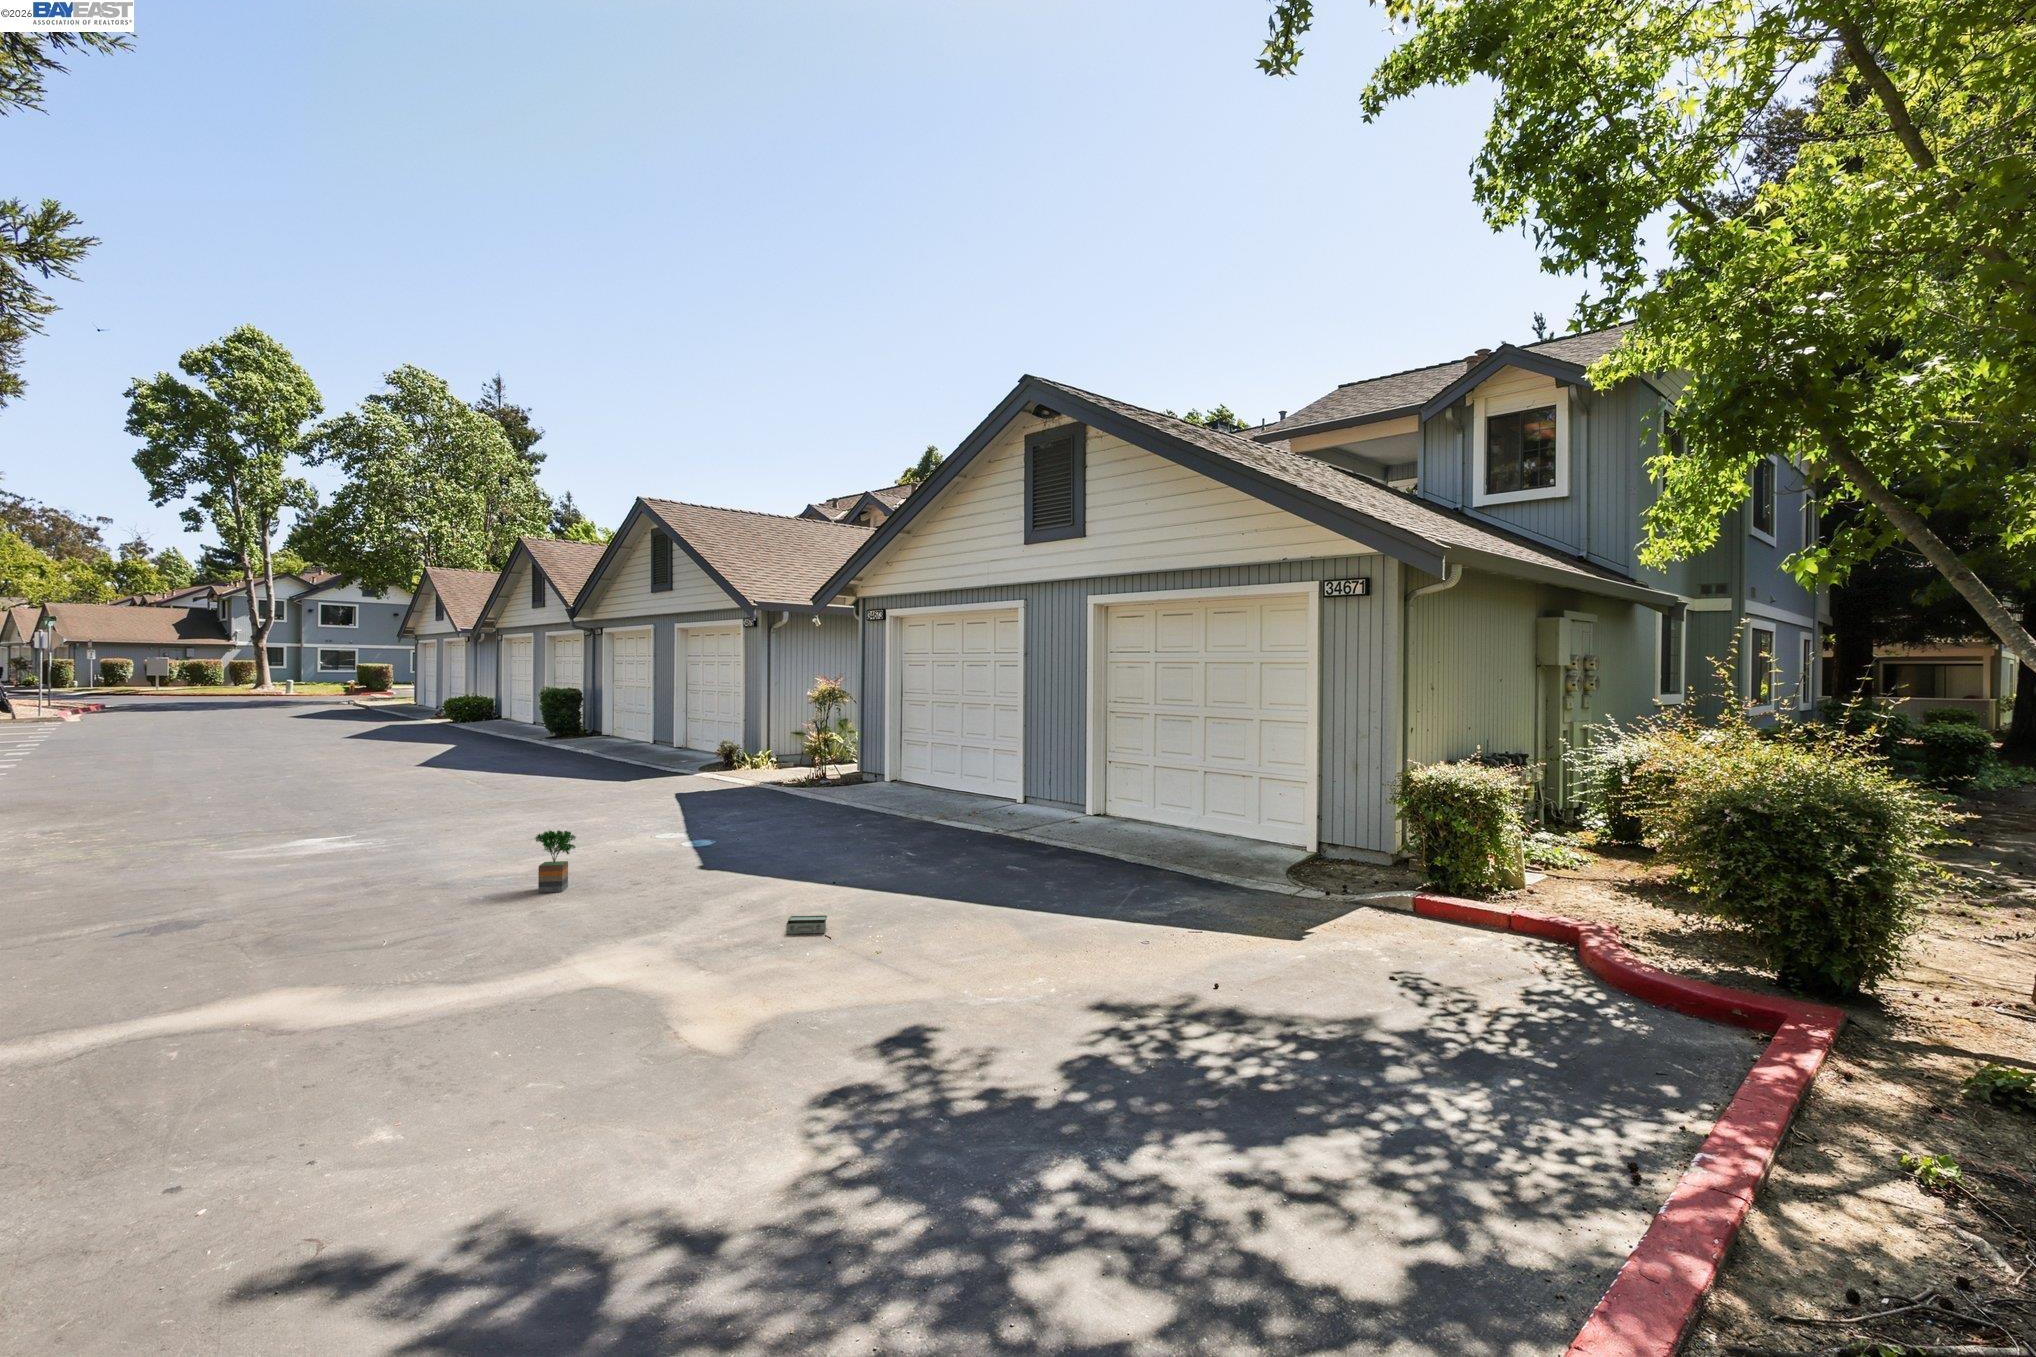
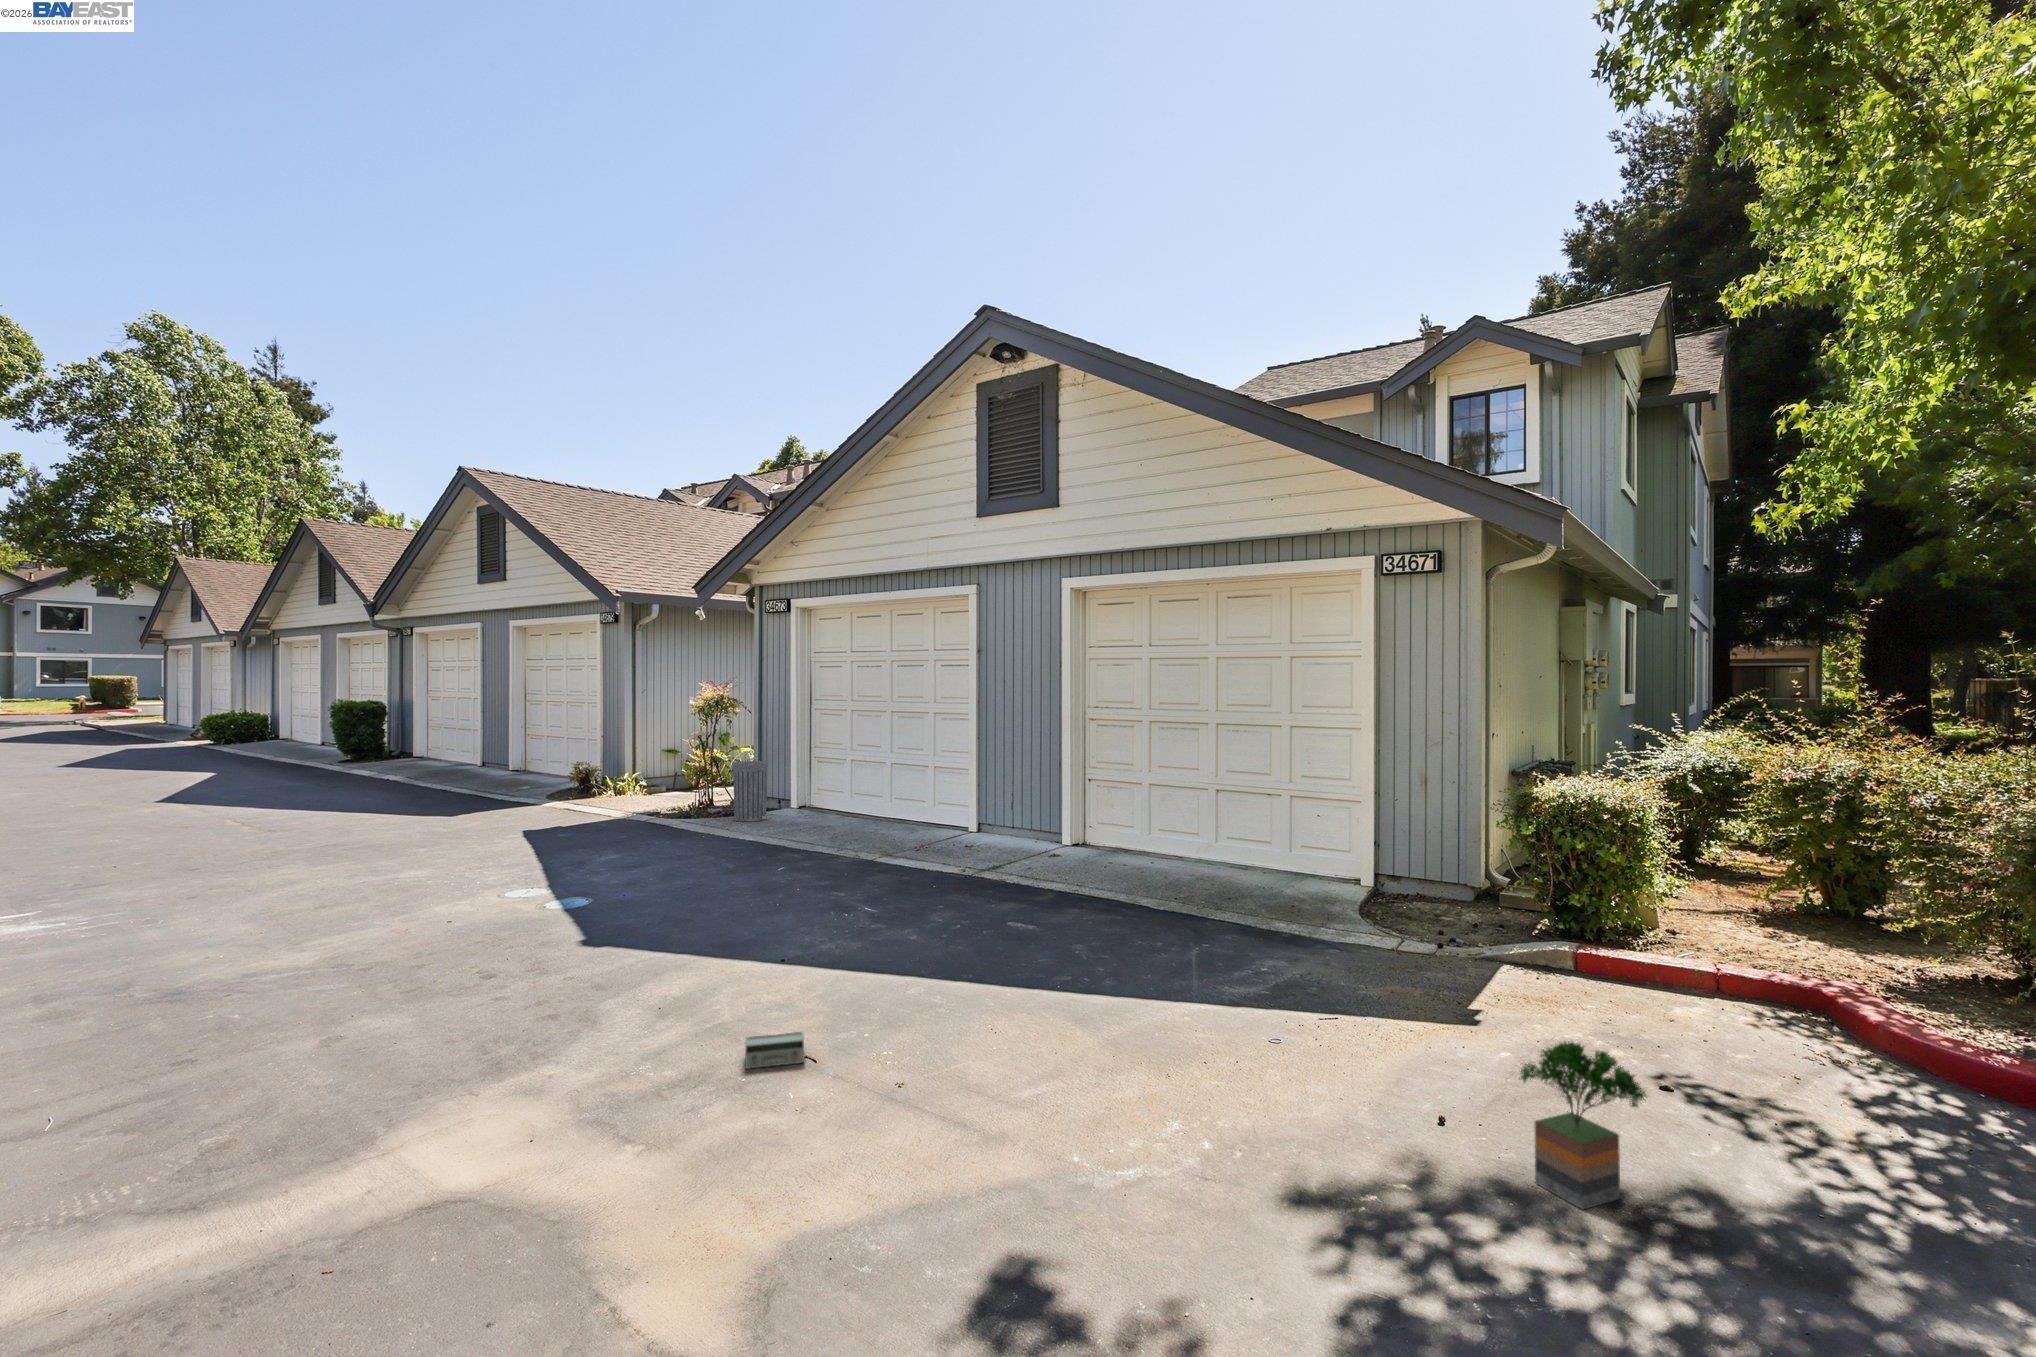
trash can: none [838,741,866,792] -> present [732,759,768,821]
potted tree: present [535,830,576,893] -> present [1519,1042,1646,1209]

